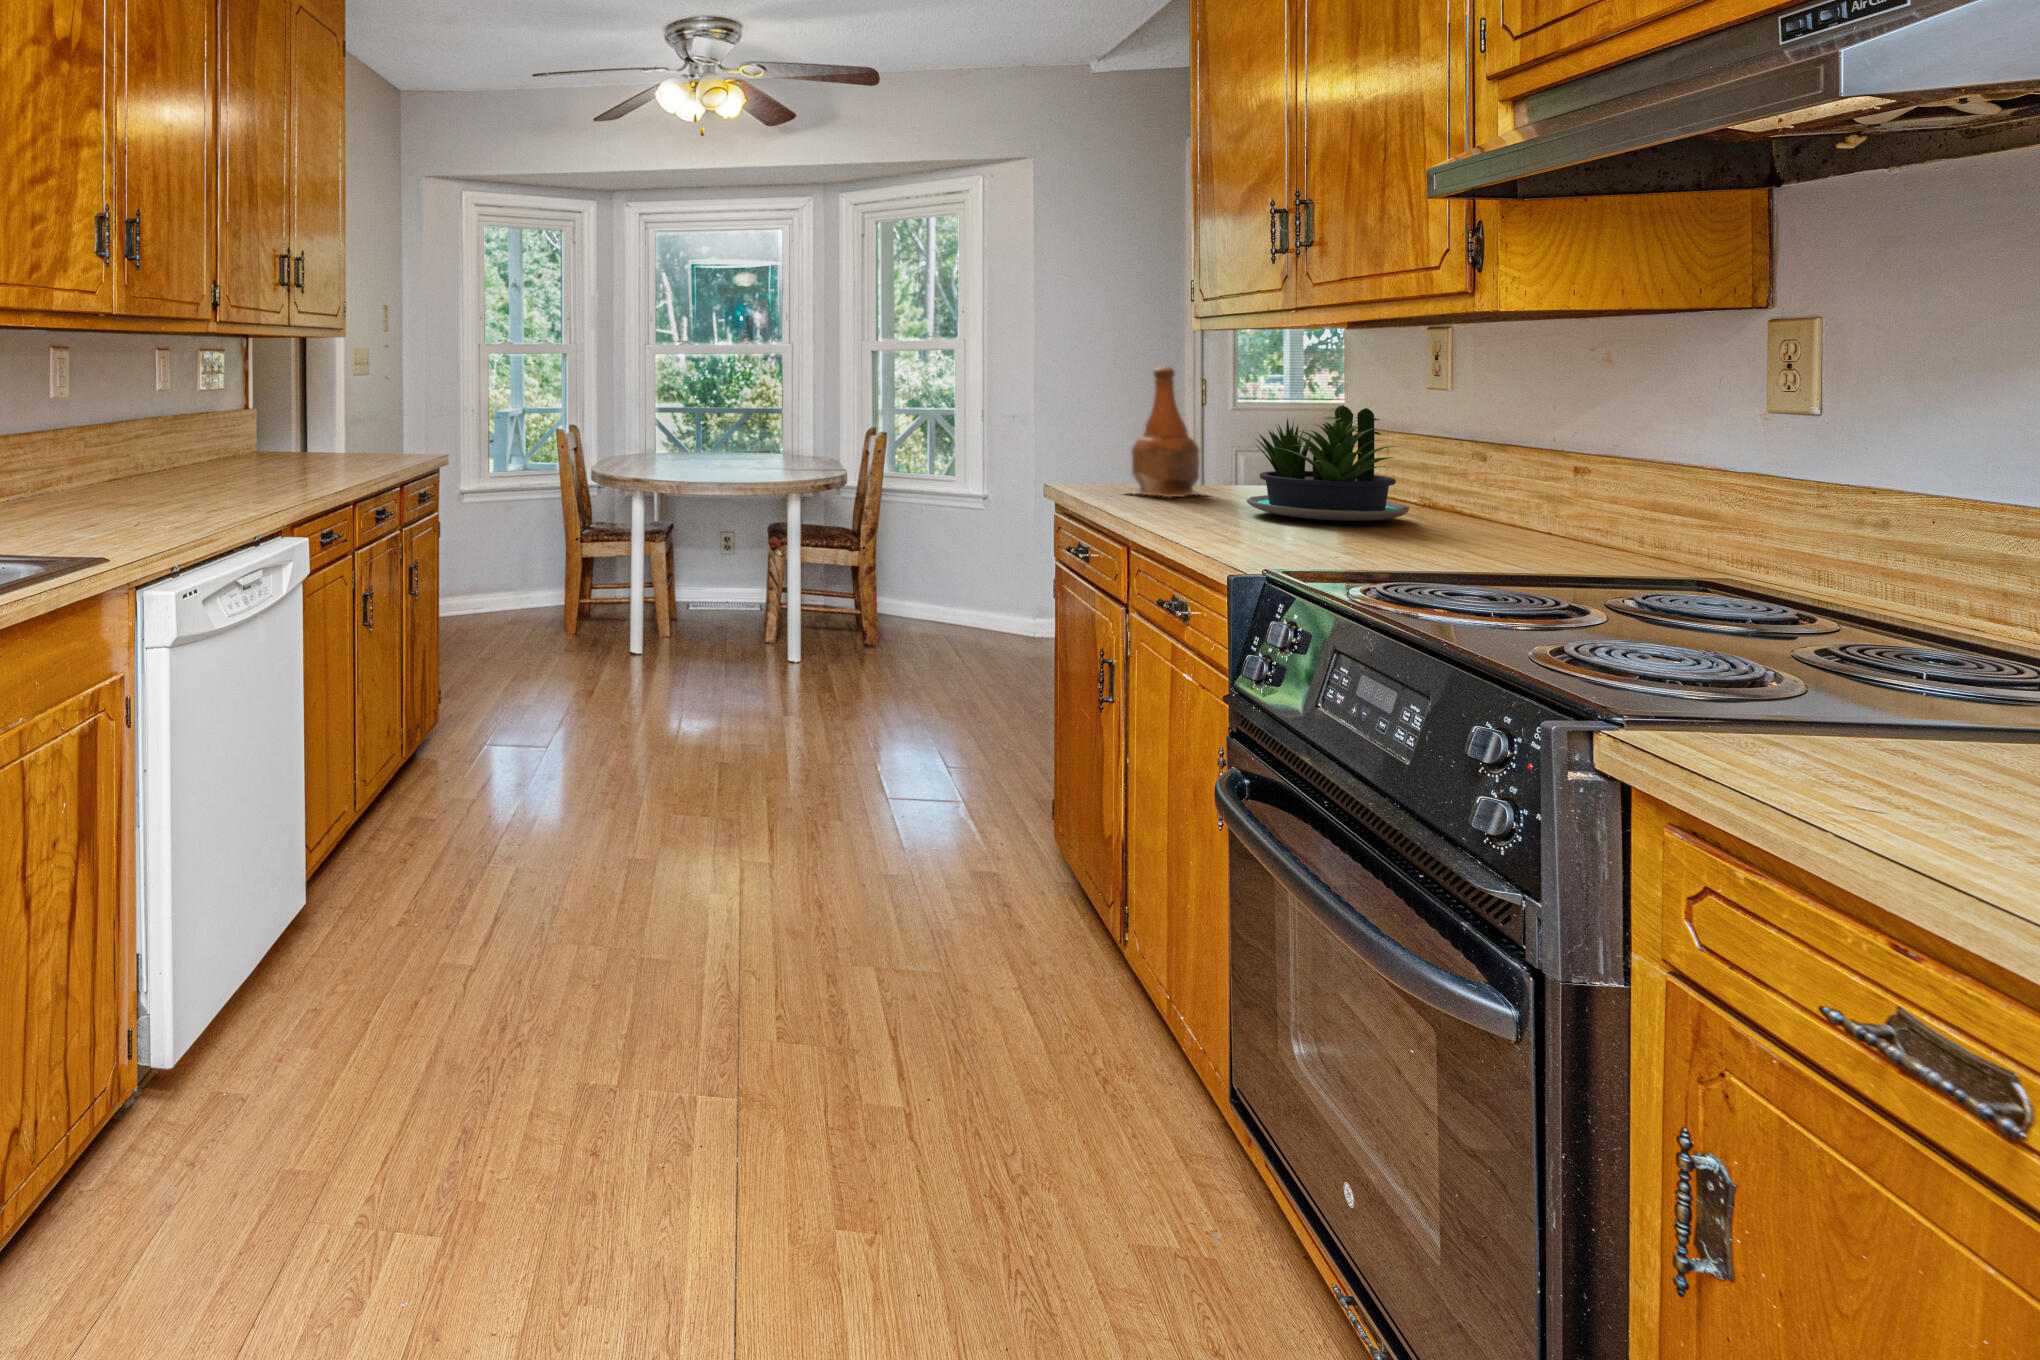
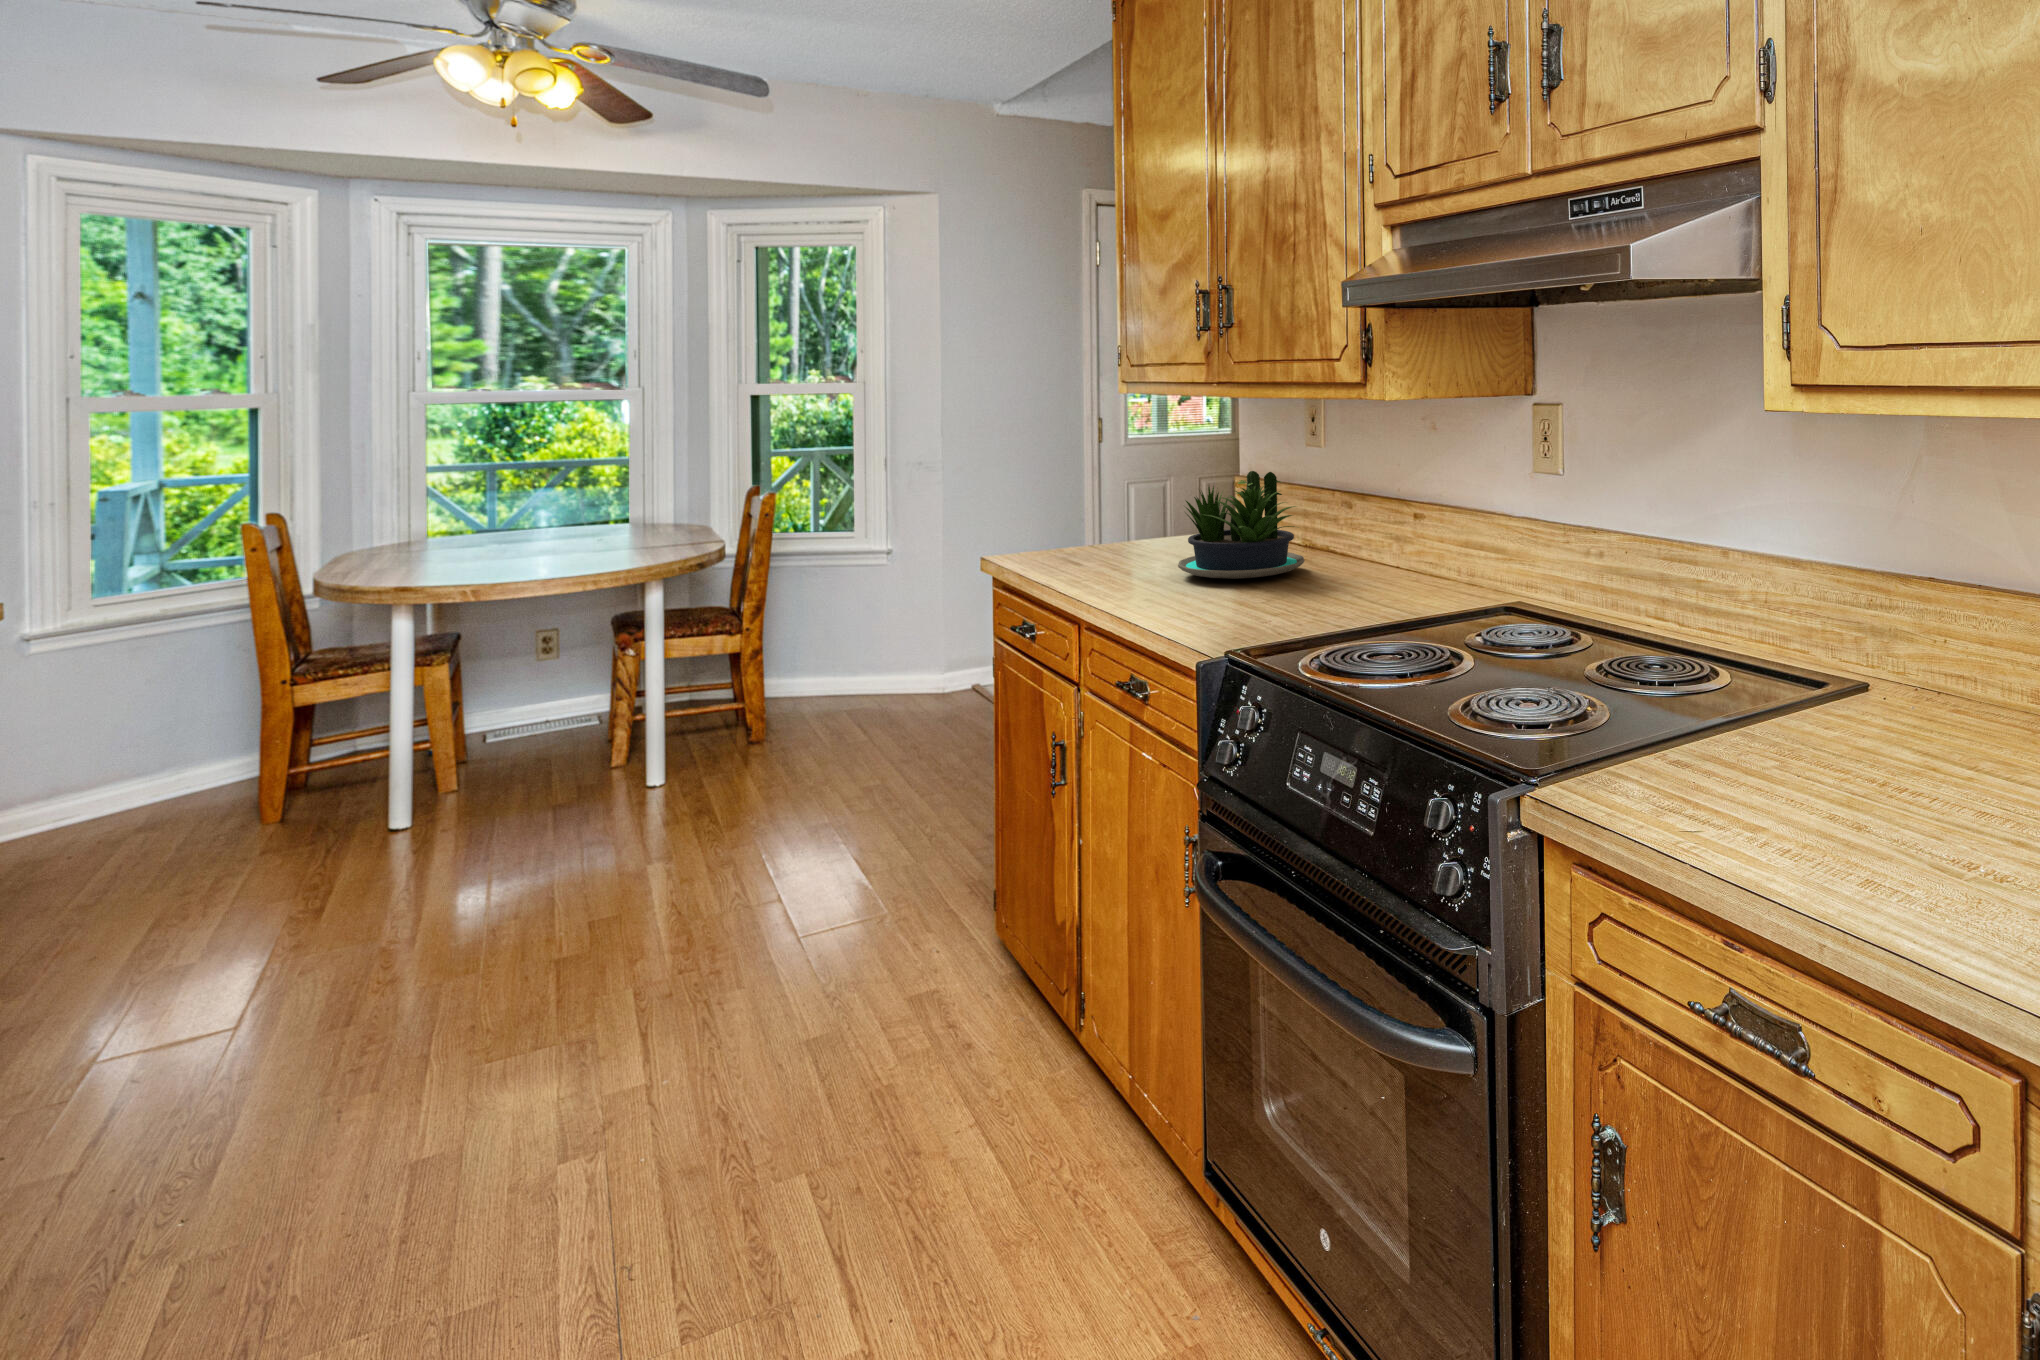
bottle: present [1131,367,1208,497] -> none [1056,434,1139,565]

